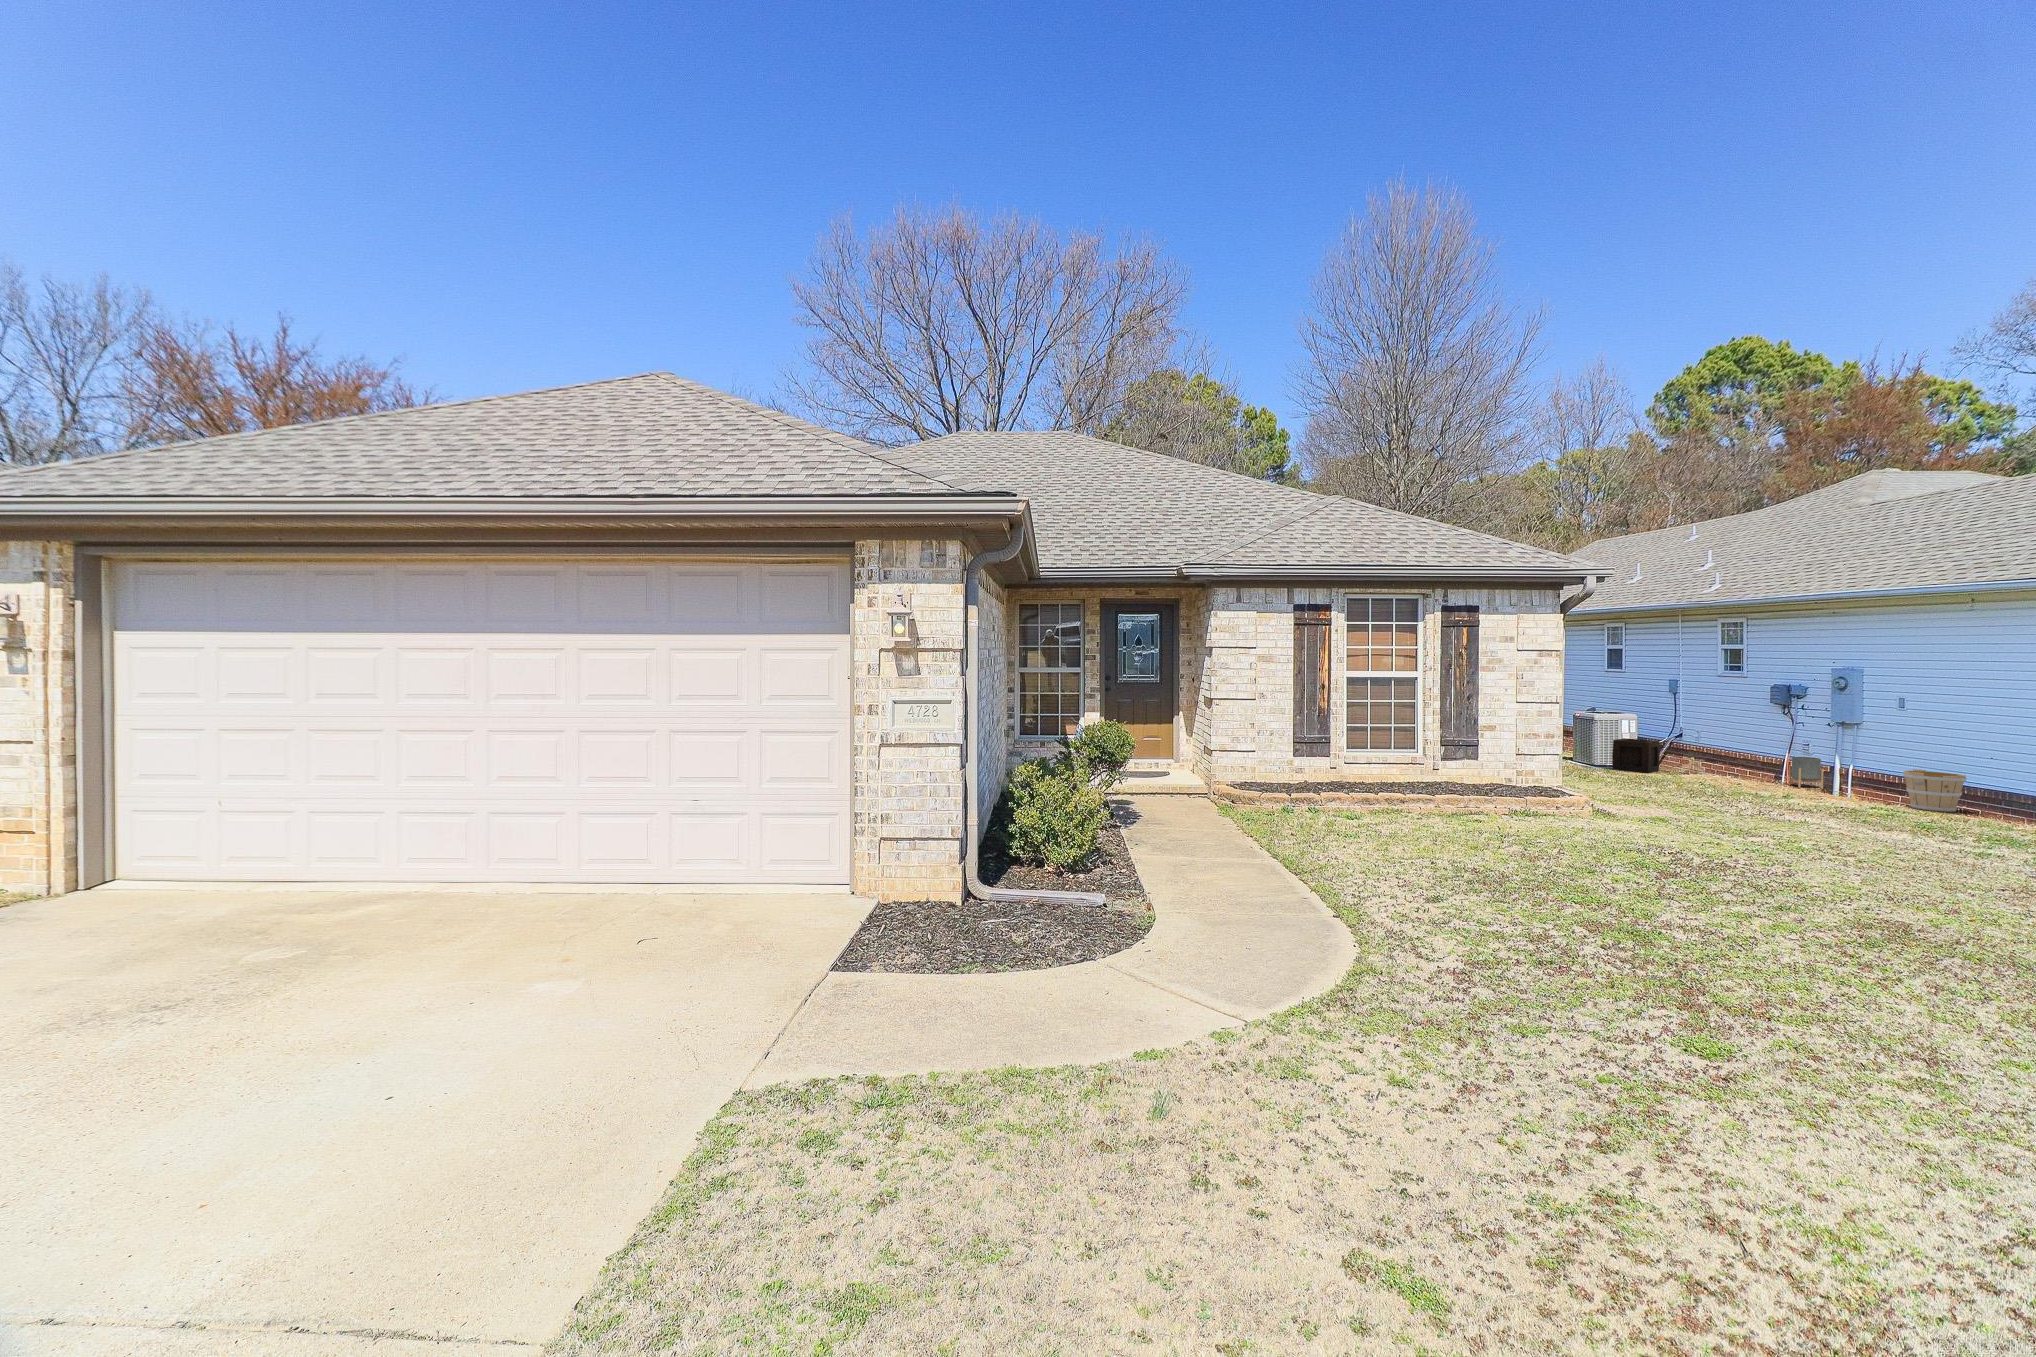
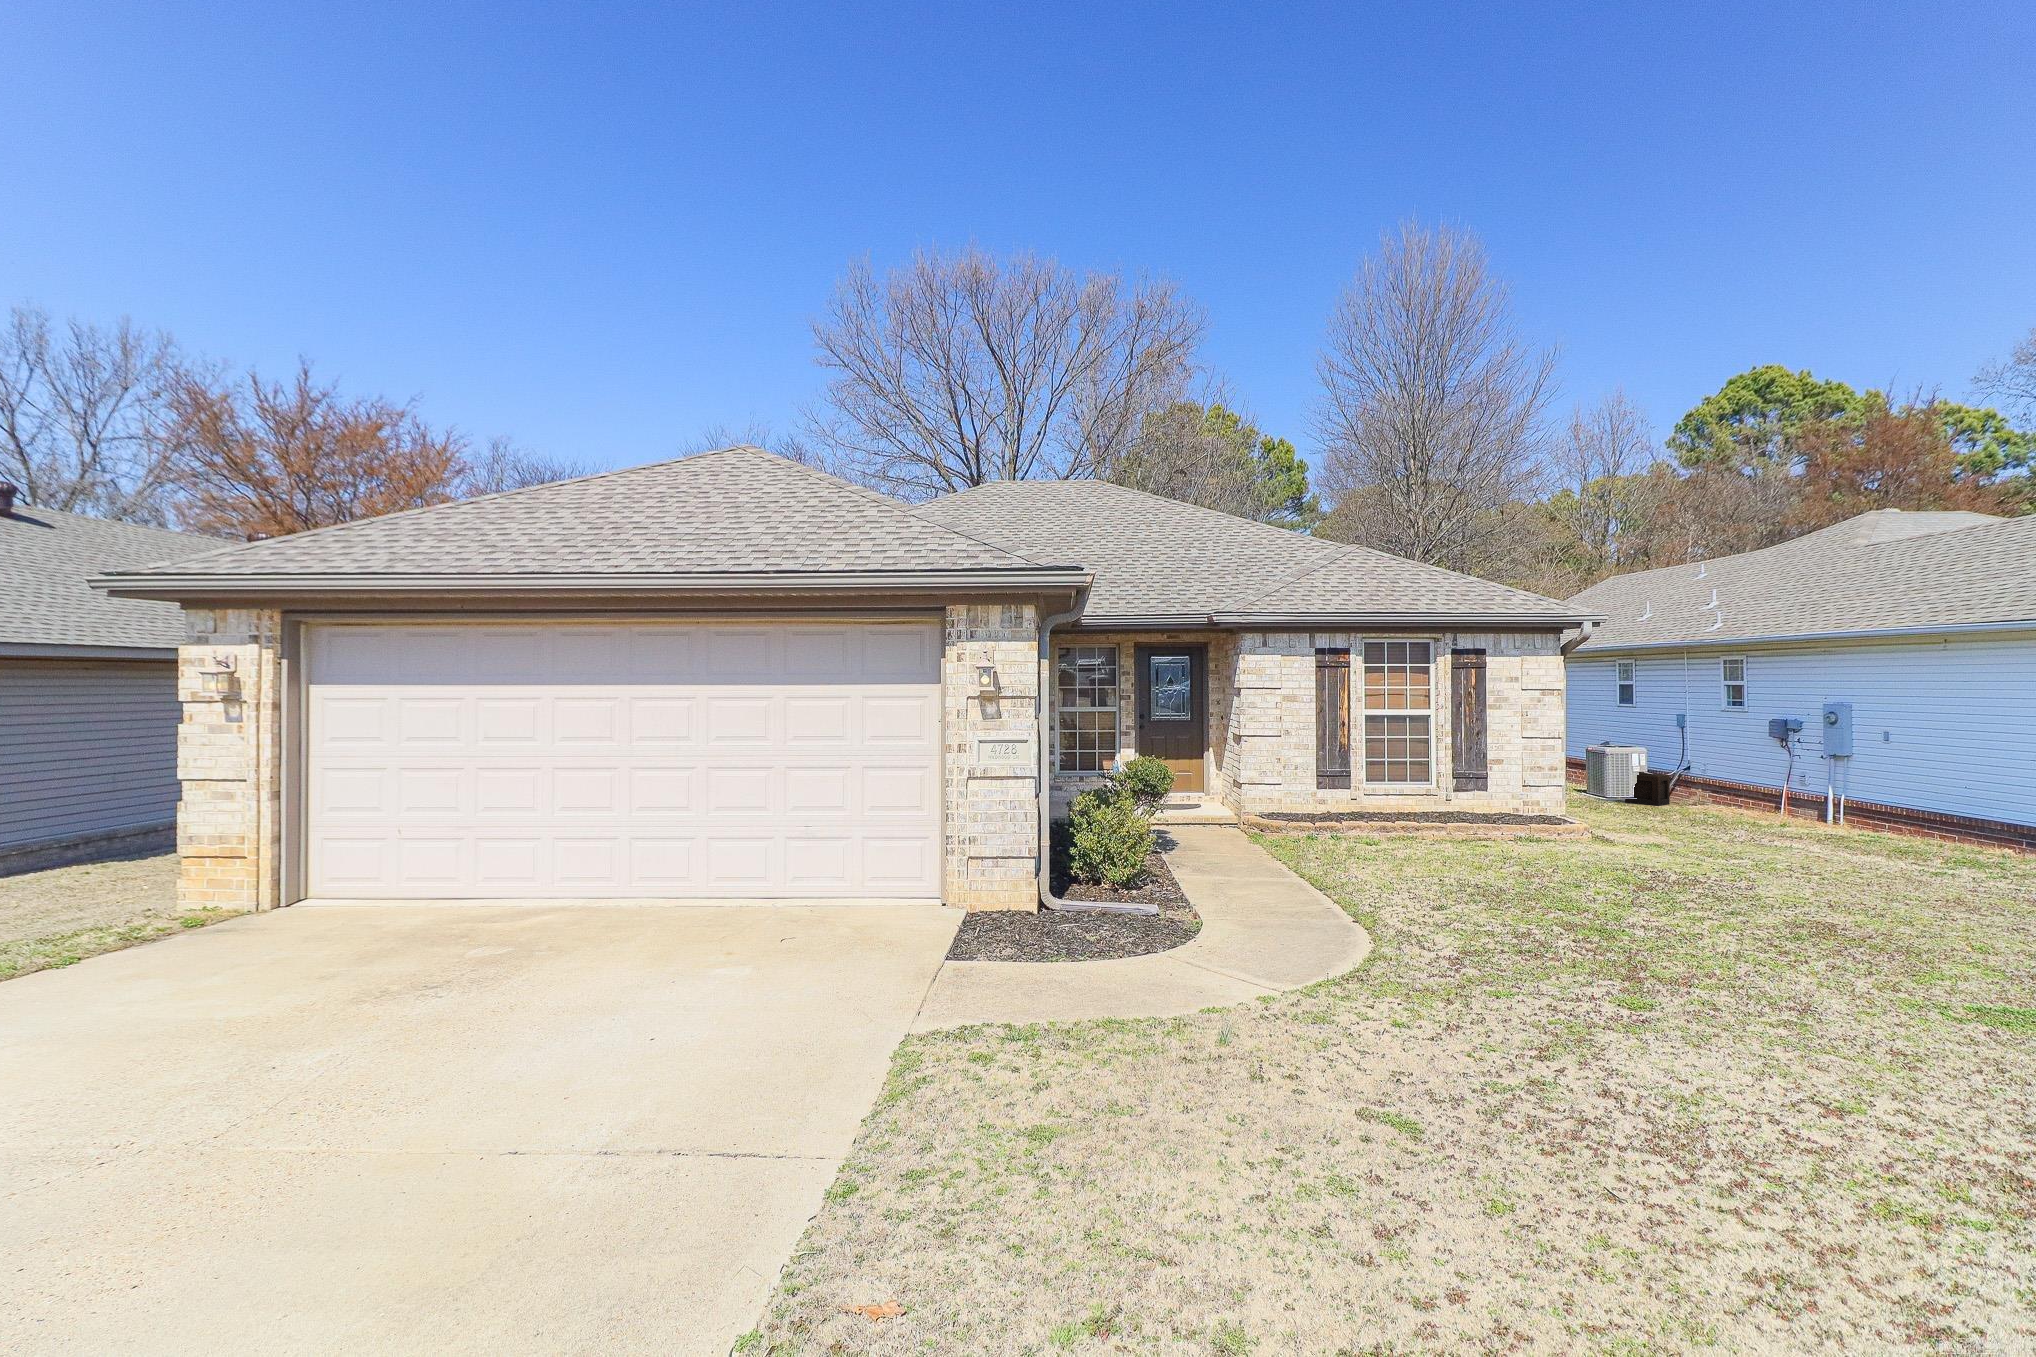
planter: present [1788,757,1824,789] -> none [1788,789,1820,819]
wooden bucket: present [1903,769,1967,812] -> none [1885,800,1941,839]

